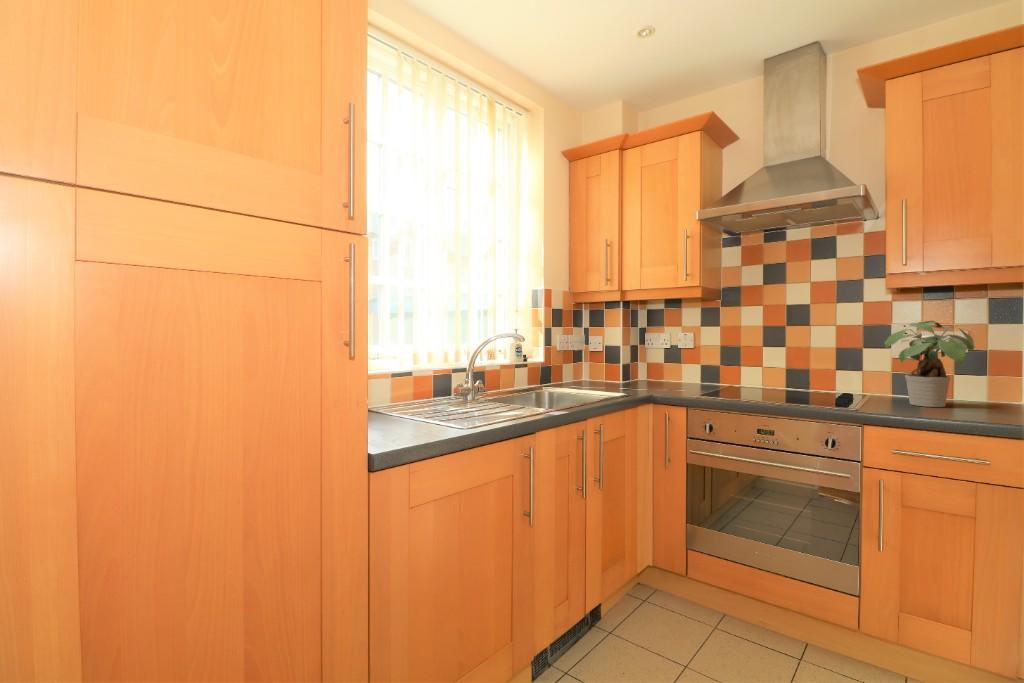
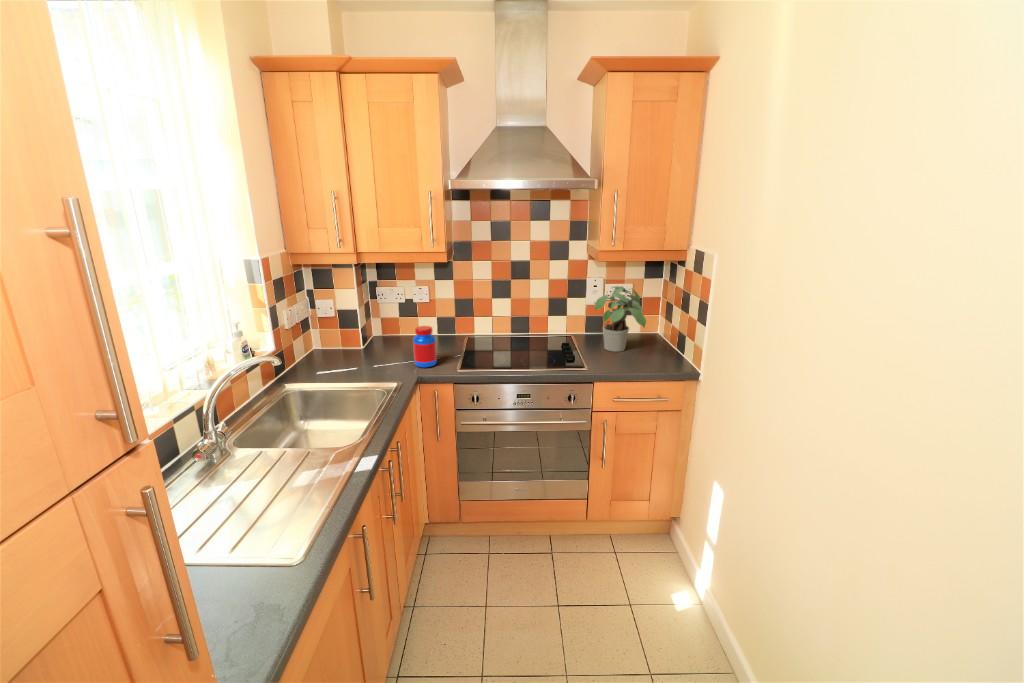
jar: none [657,354,680,393] -> present [413,326,437,368]

